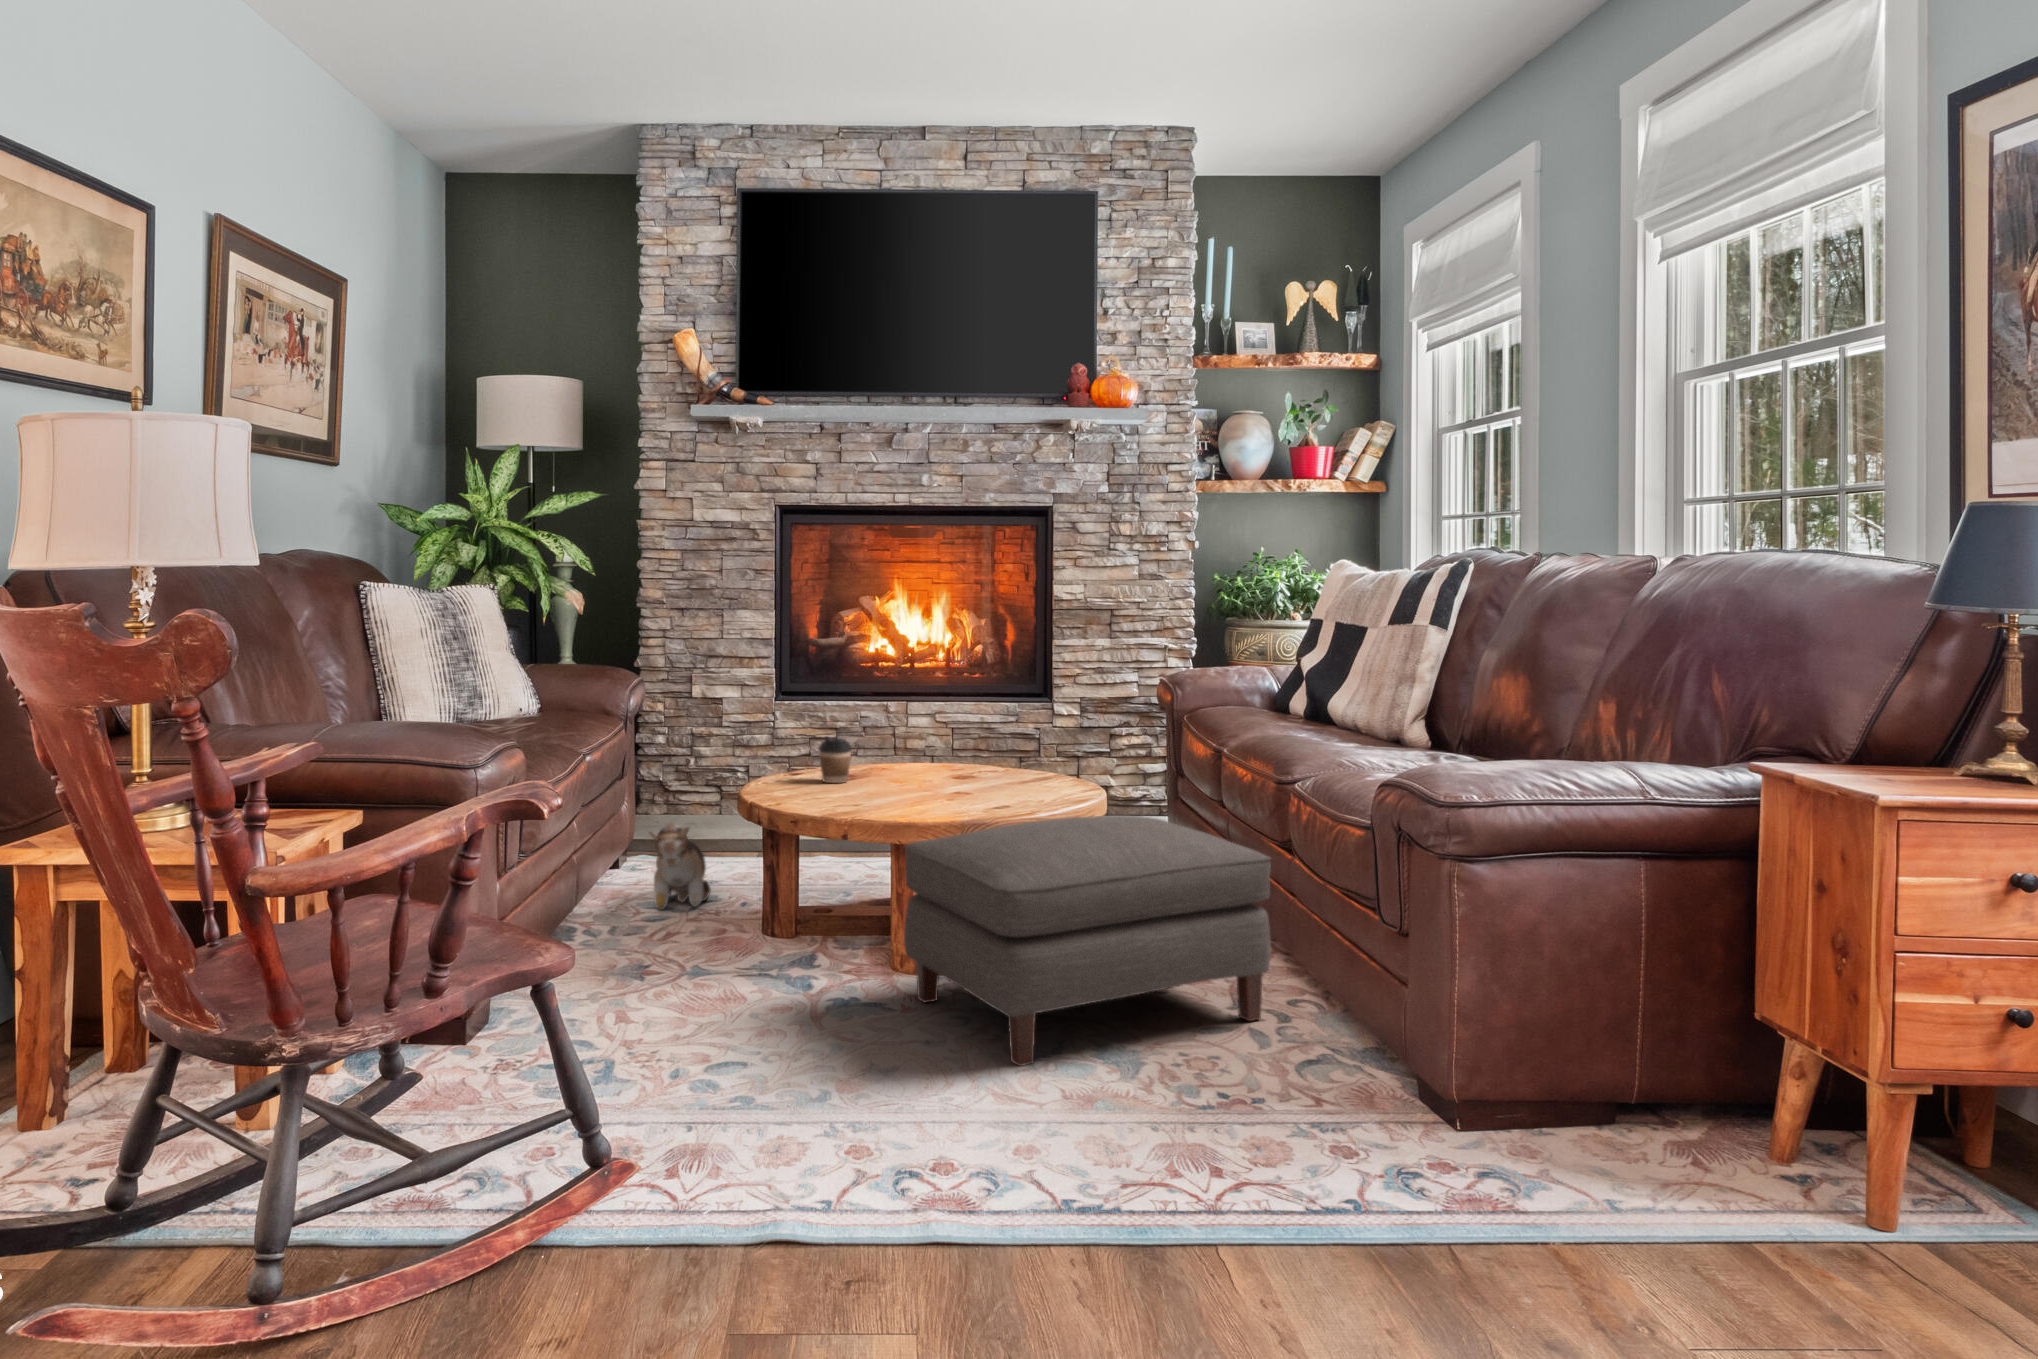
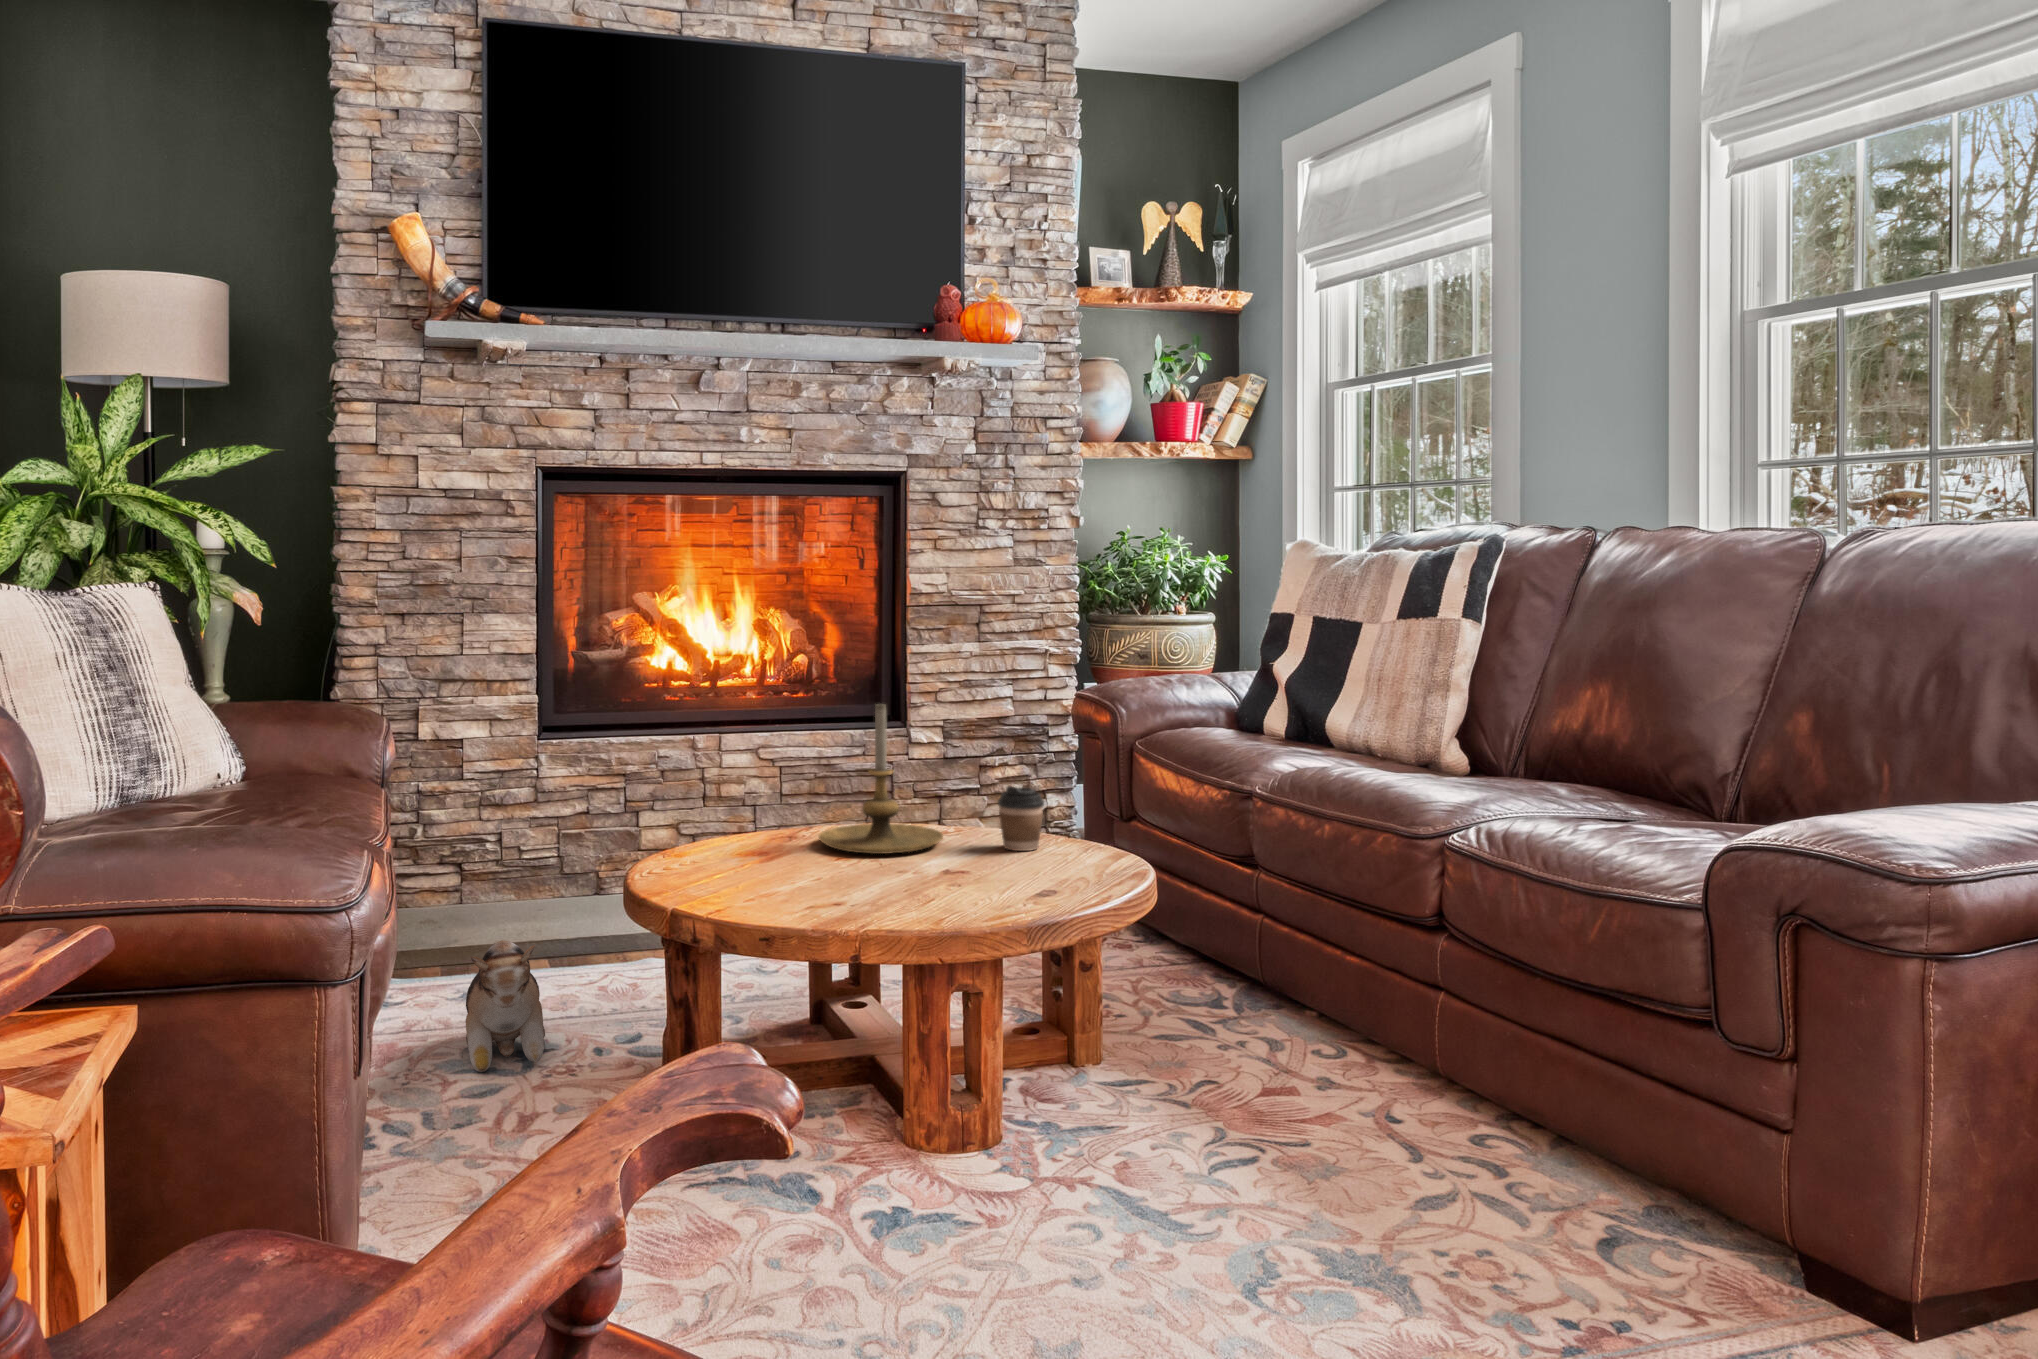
candle holder: none [887,675,976,780] -> present [818,704,943,854]
coffee cup: present [819,737,852,783] -> present [998,786,1044,851]
ottoman: present [904,816,1271,1066] -> none [968,895,1475,1300]

